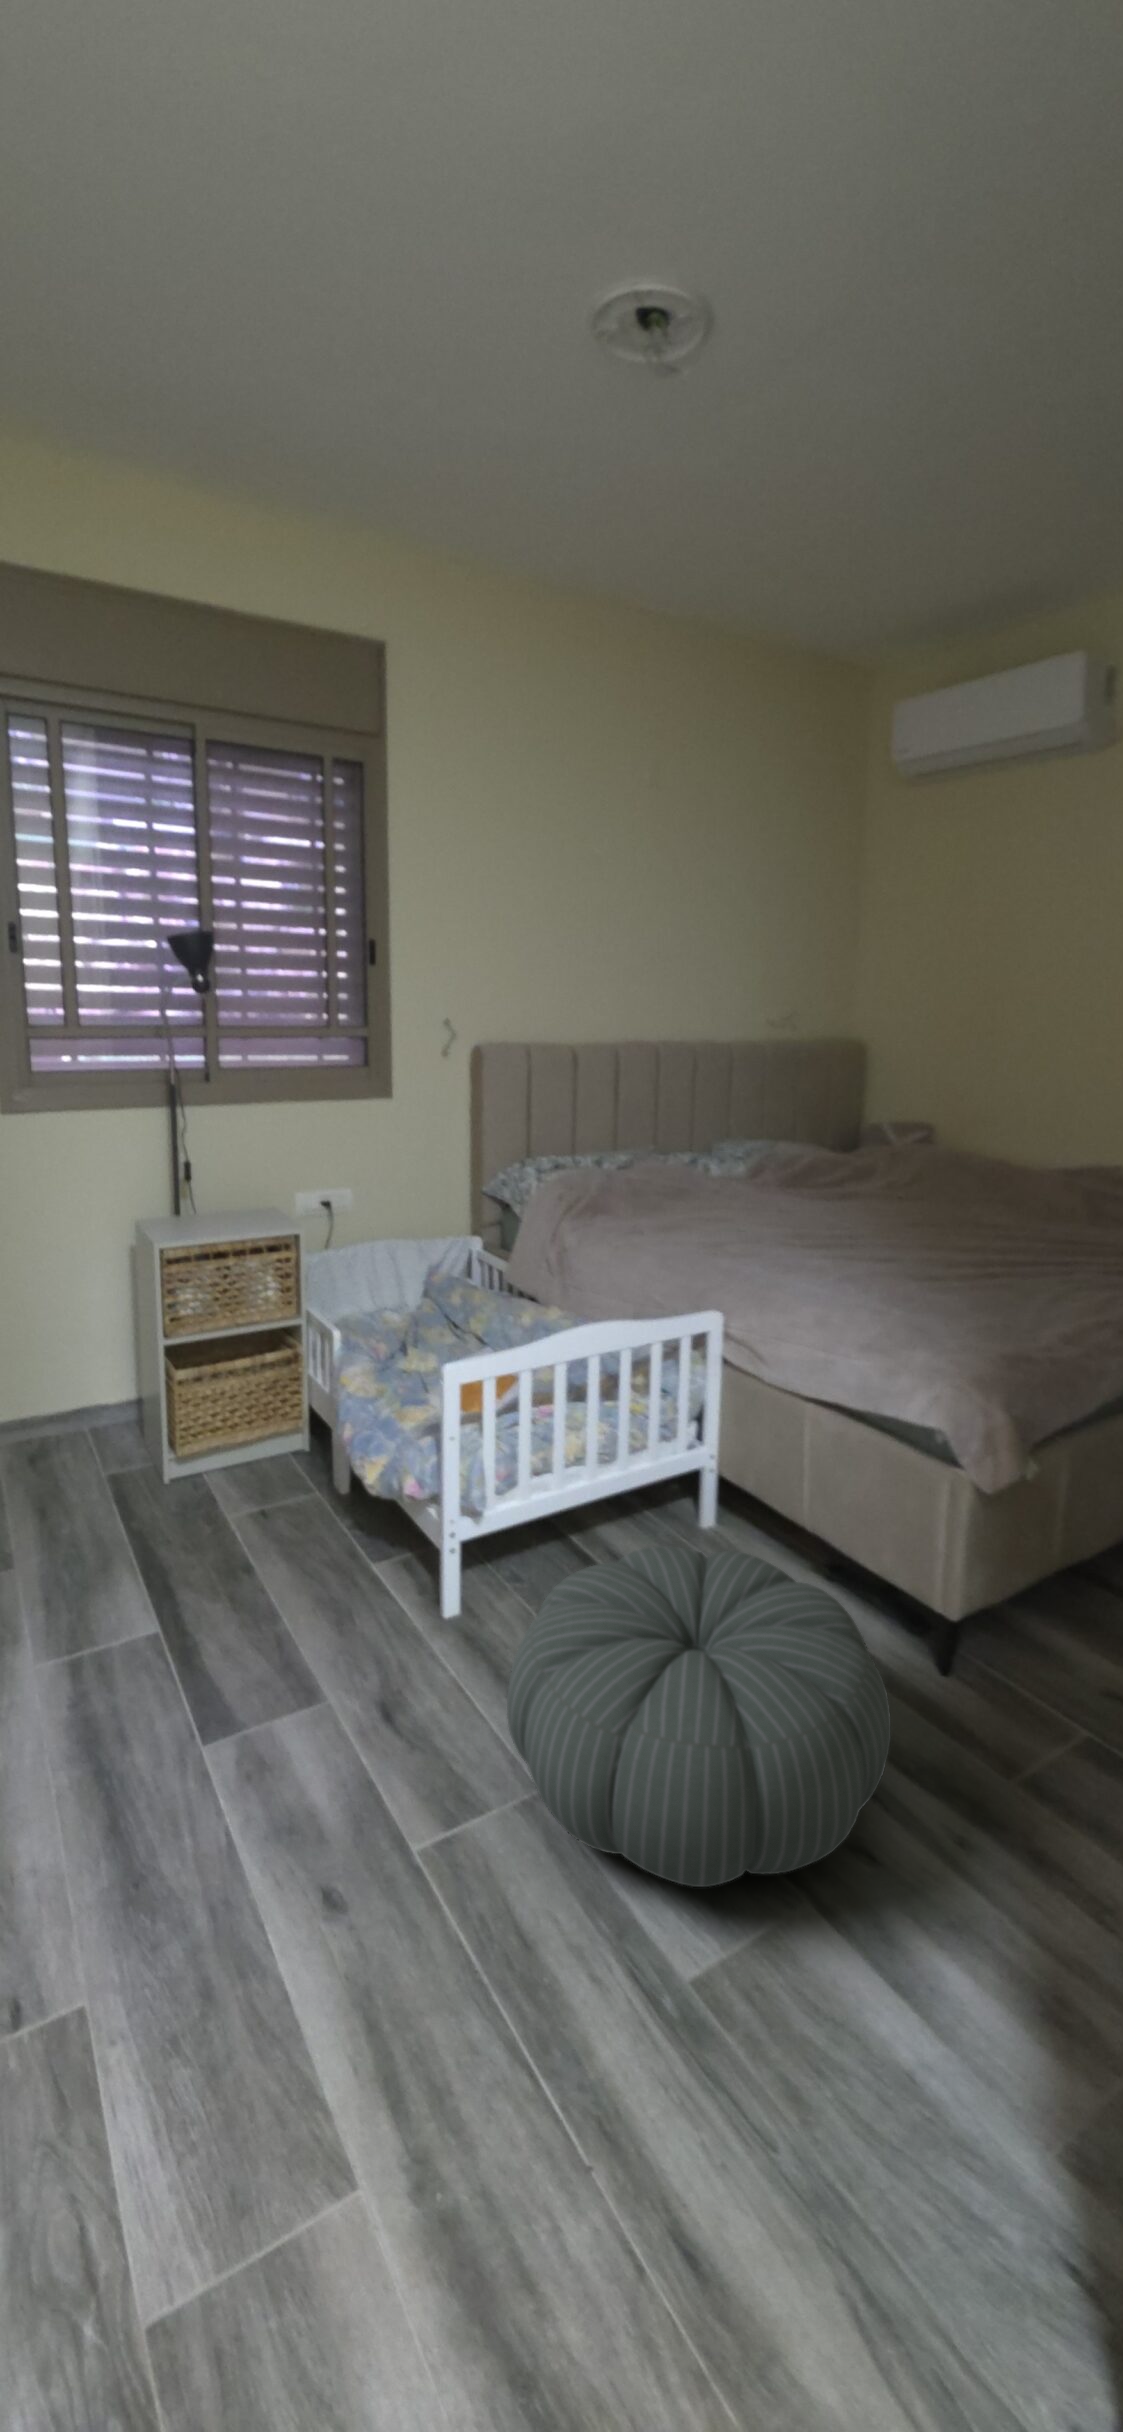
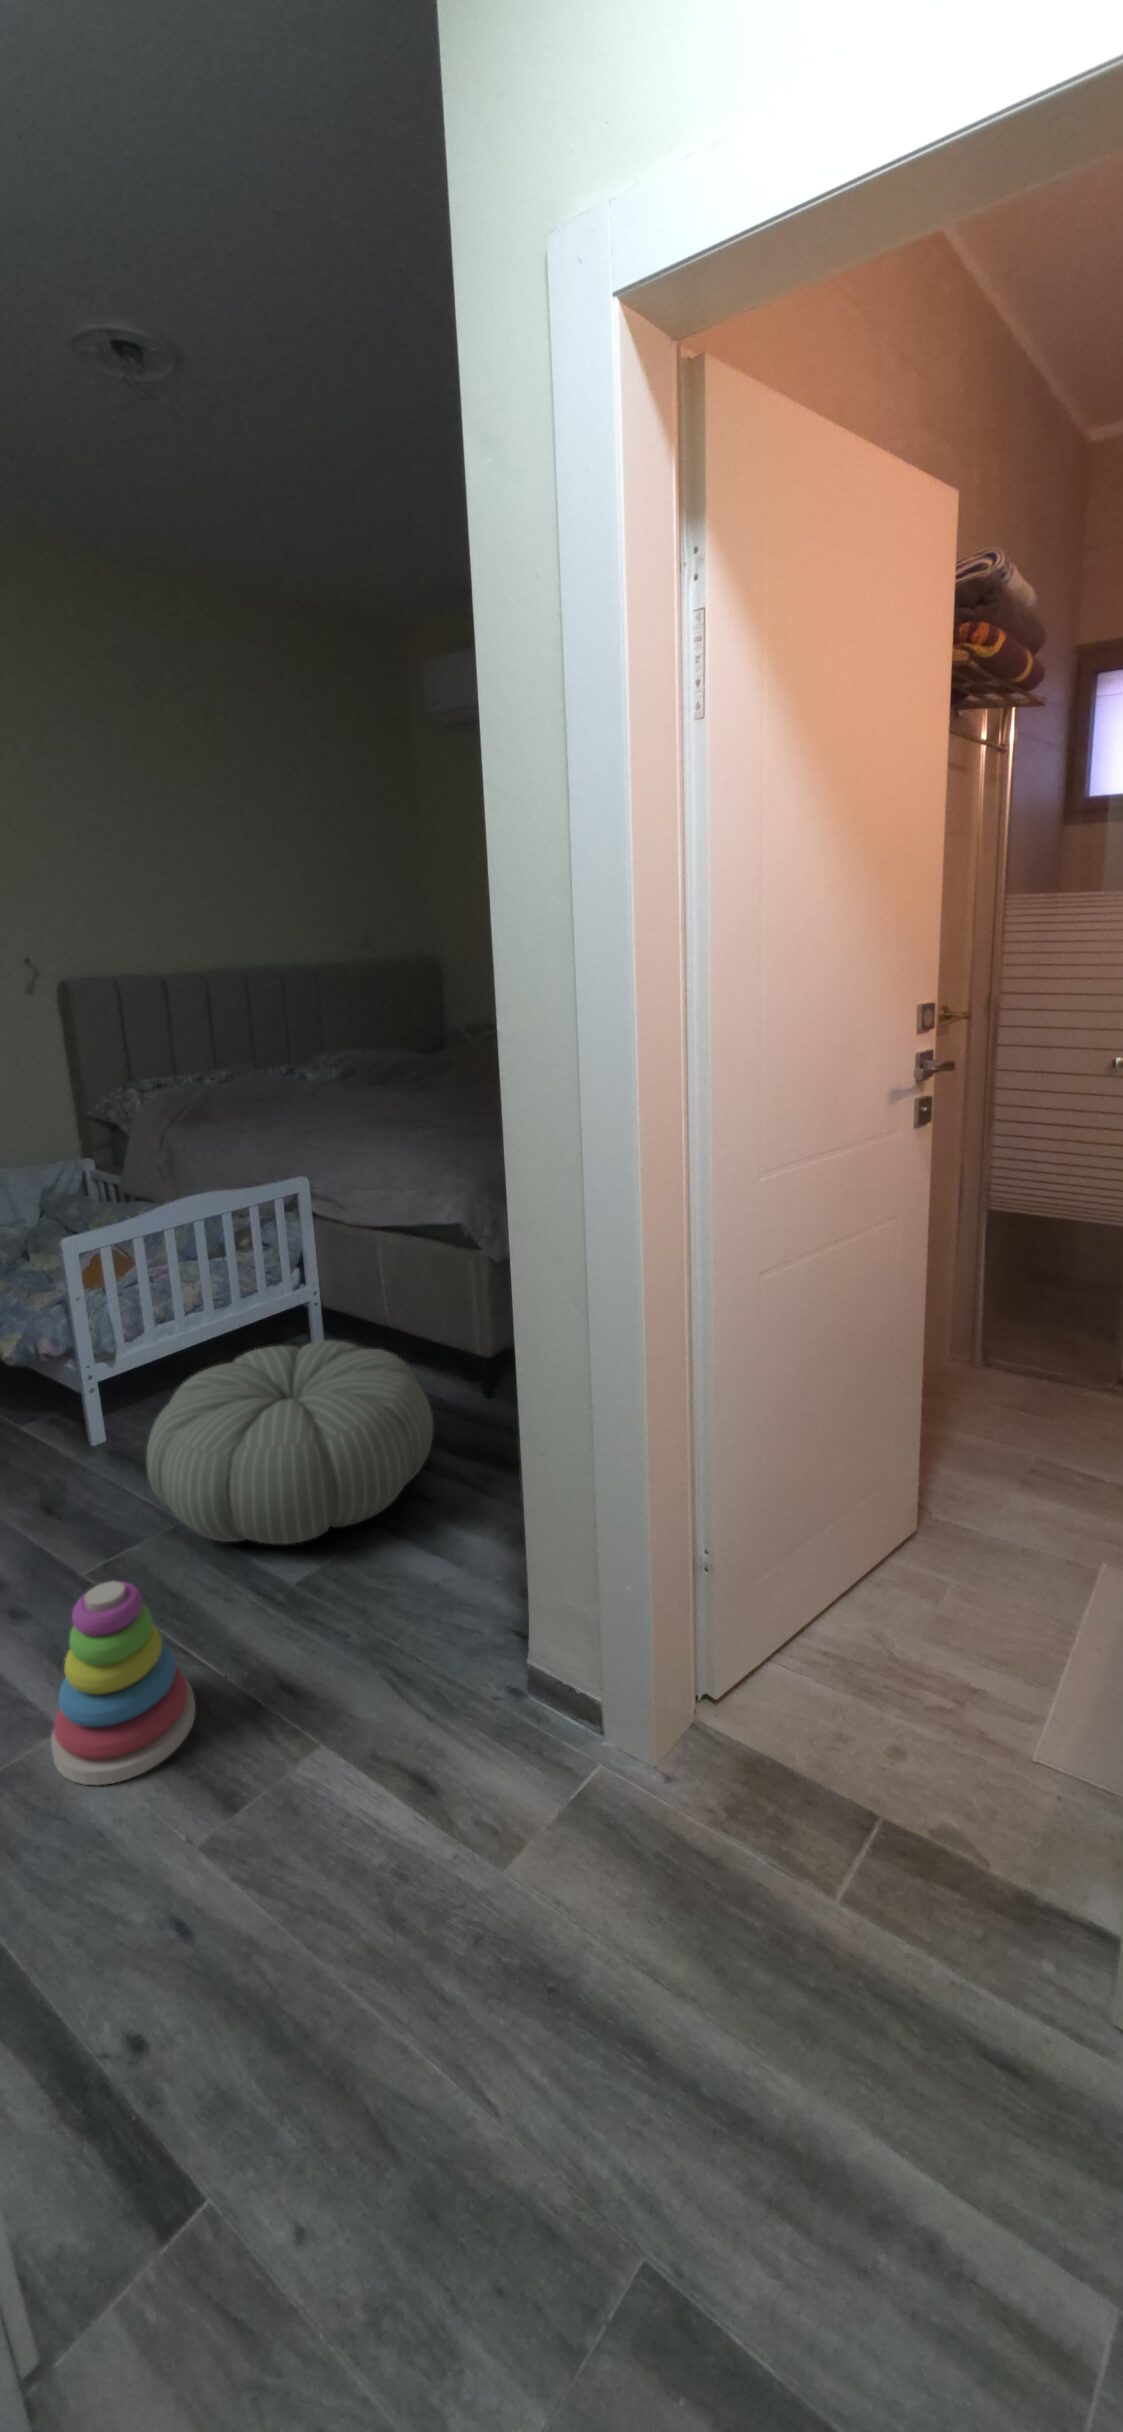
stacking toy: none [341,1973,544,2342] -> present [51,1581,195,1785]

